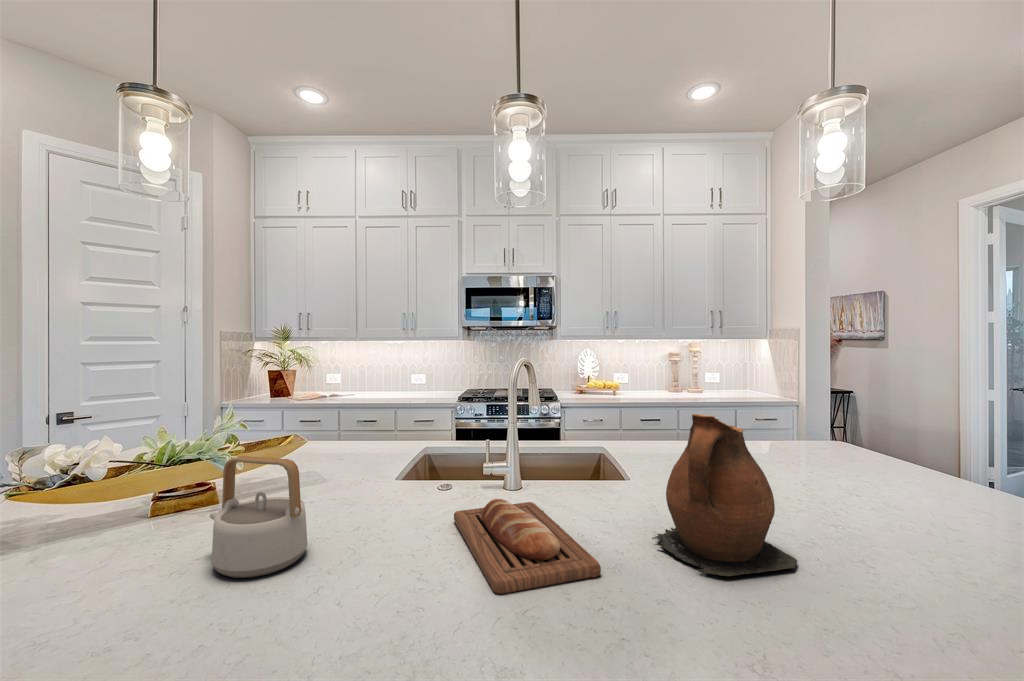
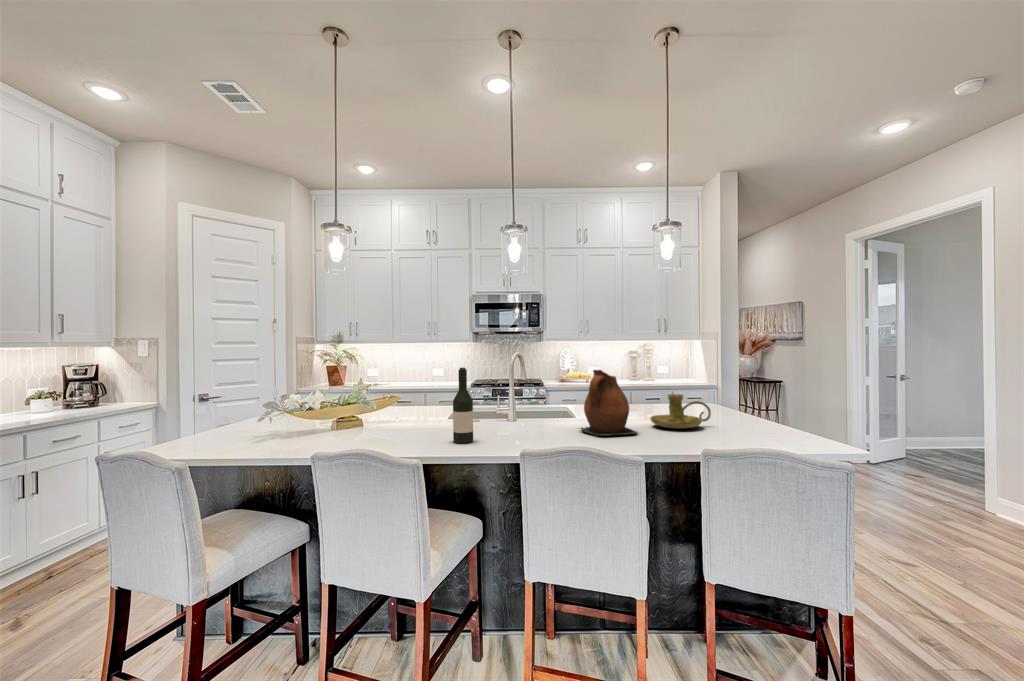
wine bottle: none [360,413,412,608] -> present [453,368,473,443]
teapot: present [210,456,308,578] -> none [378,391,422,440]
candle holder: none [794,459,928,543] -> present [650,394,711,429]
bread loaf: present [454,498,601,594] -> none [485,415,552,441]

